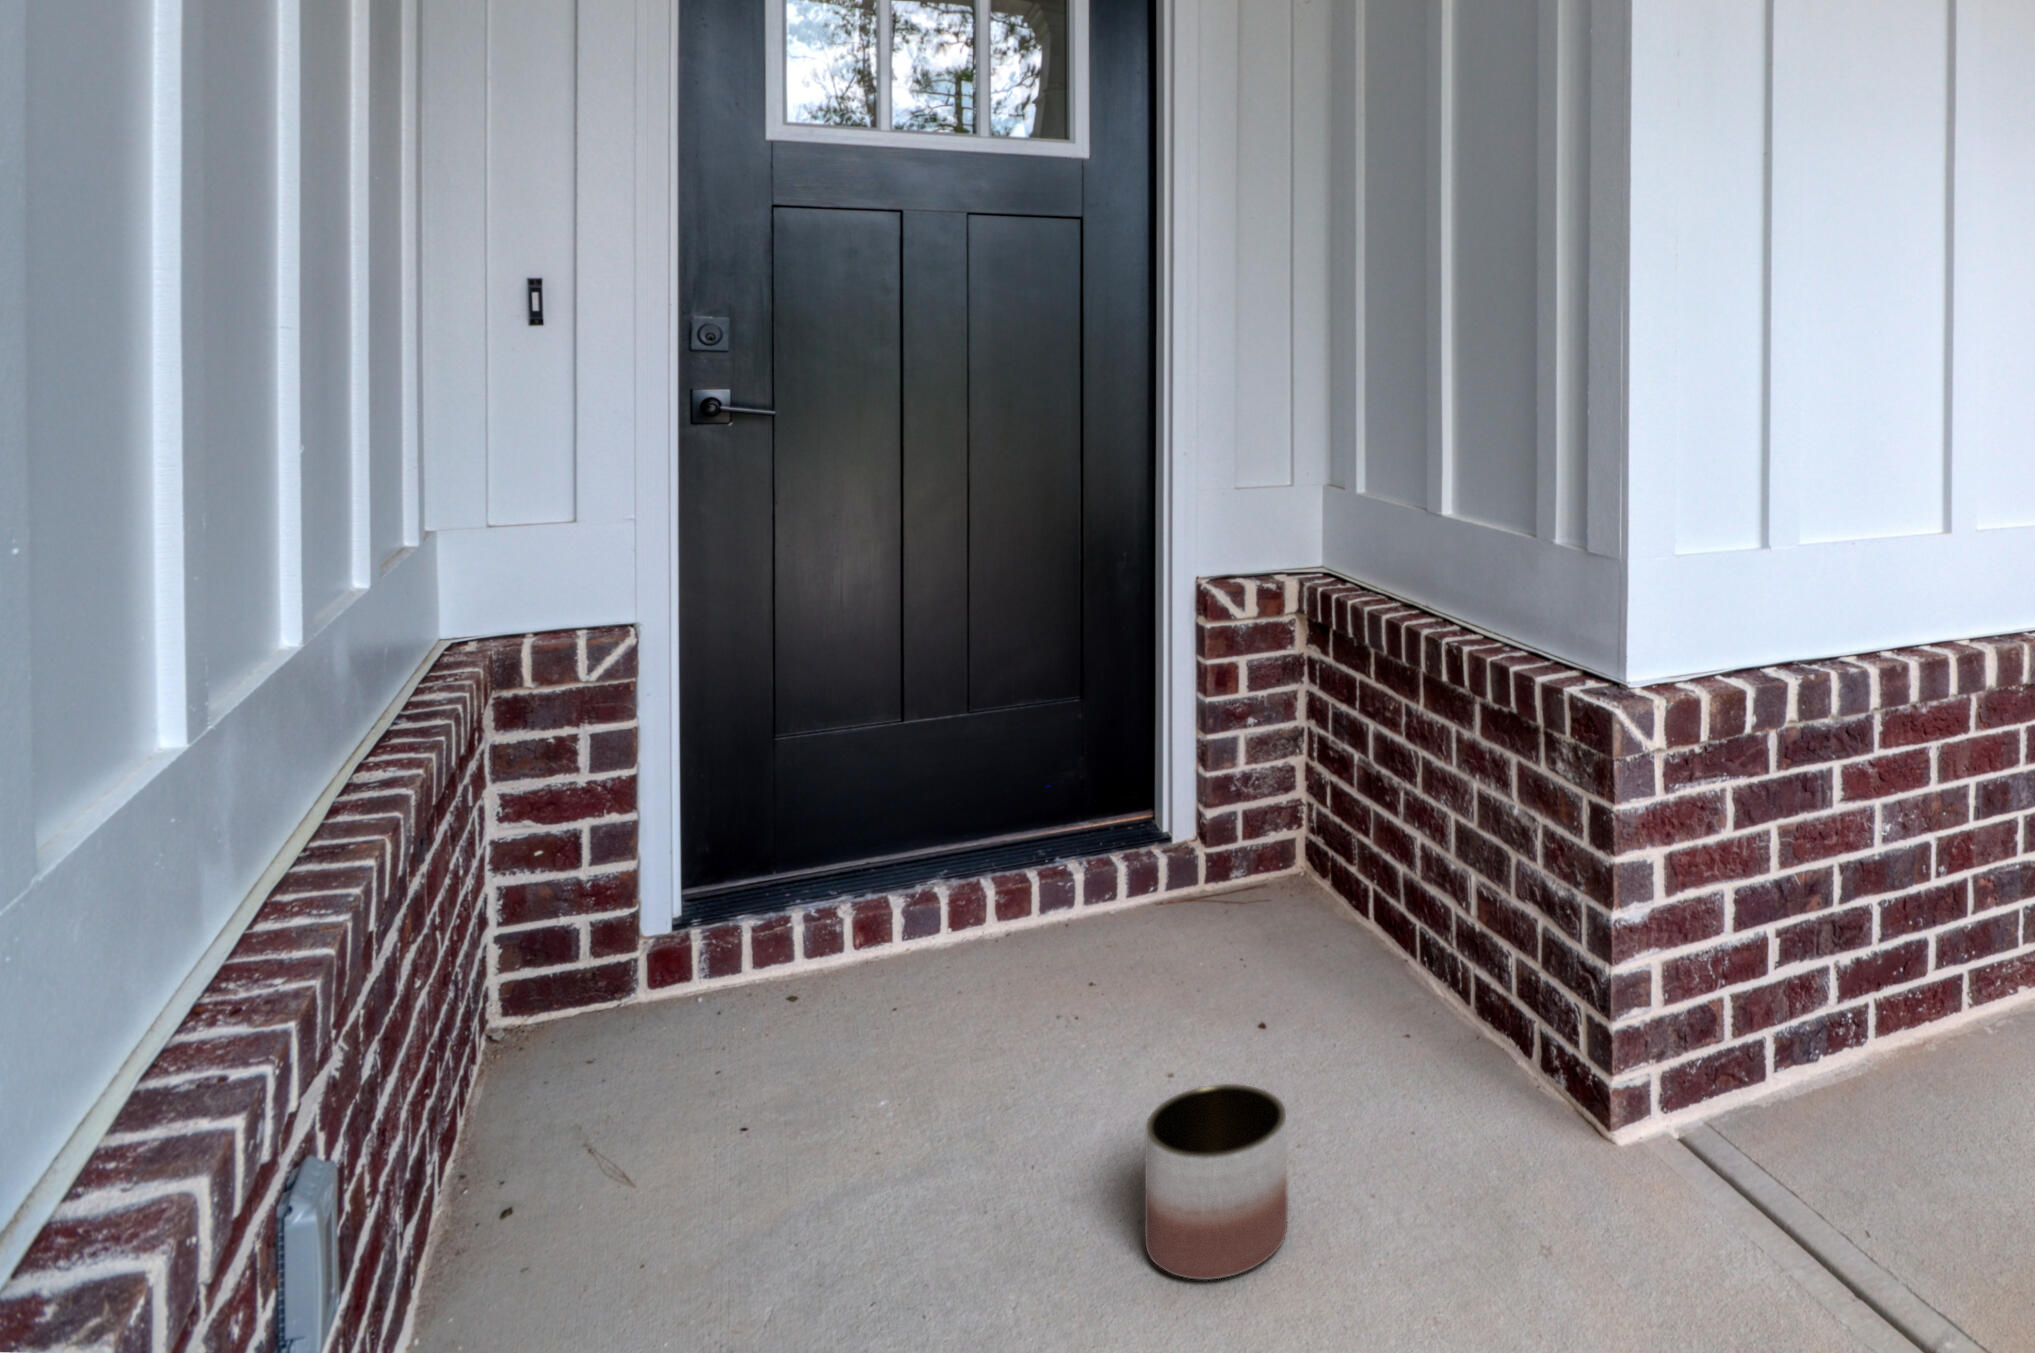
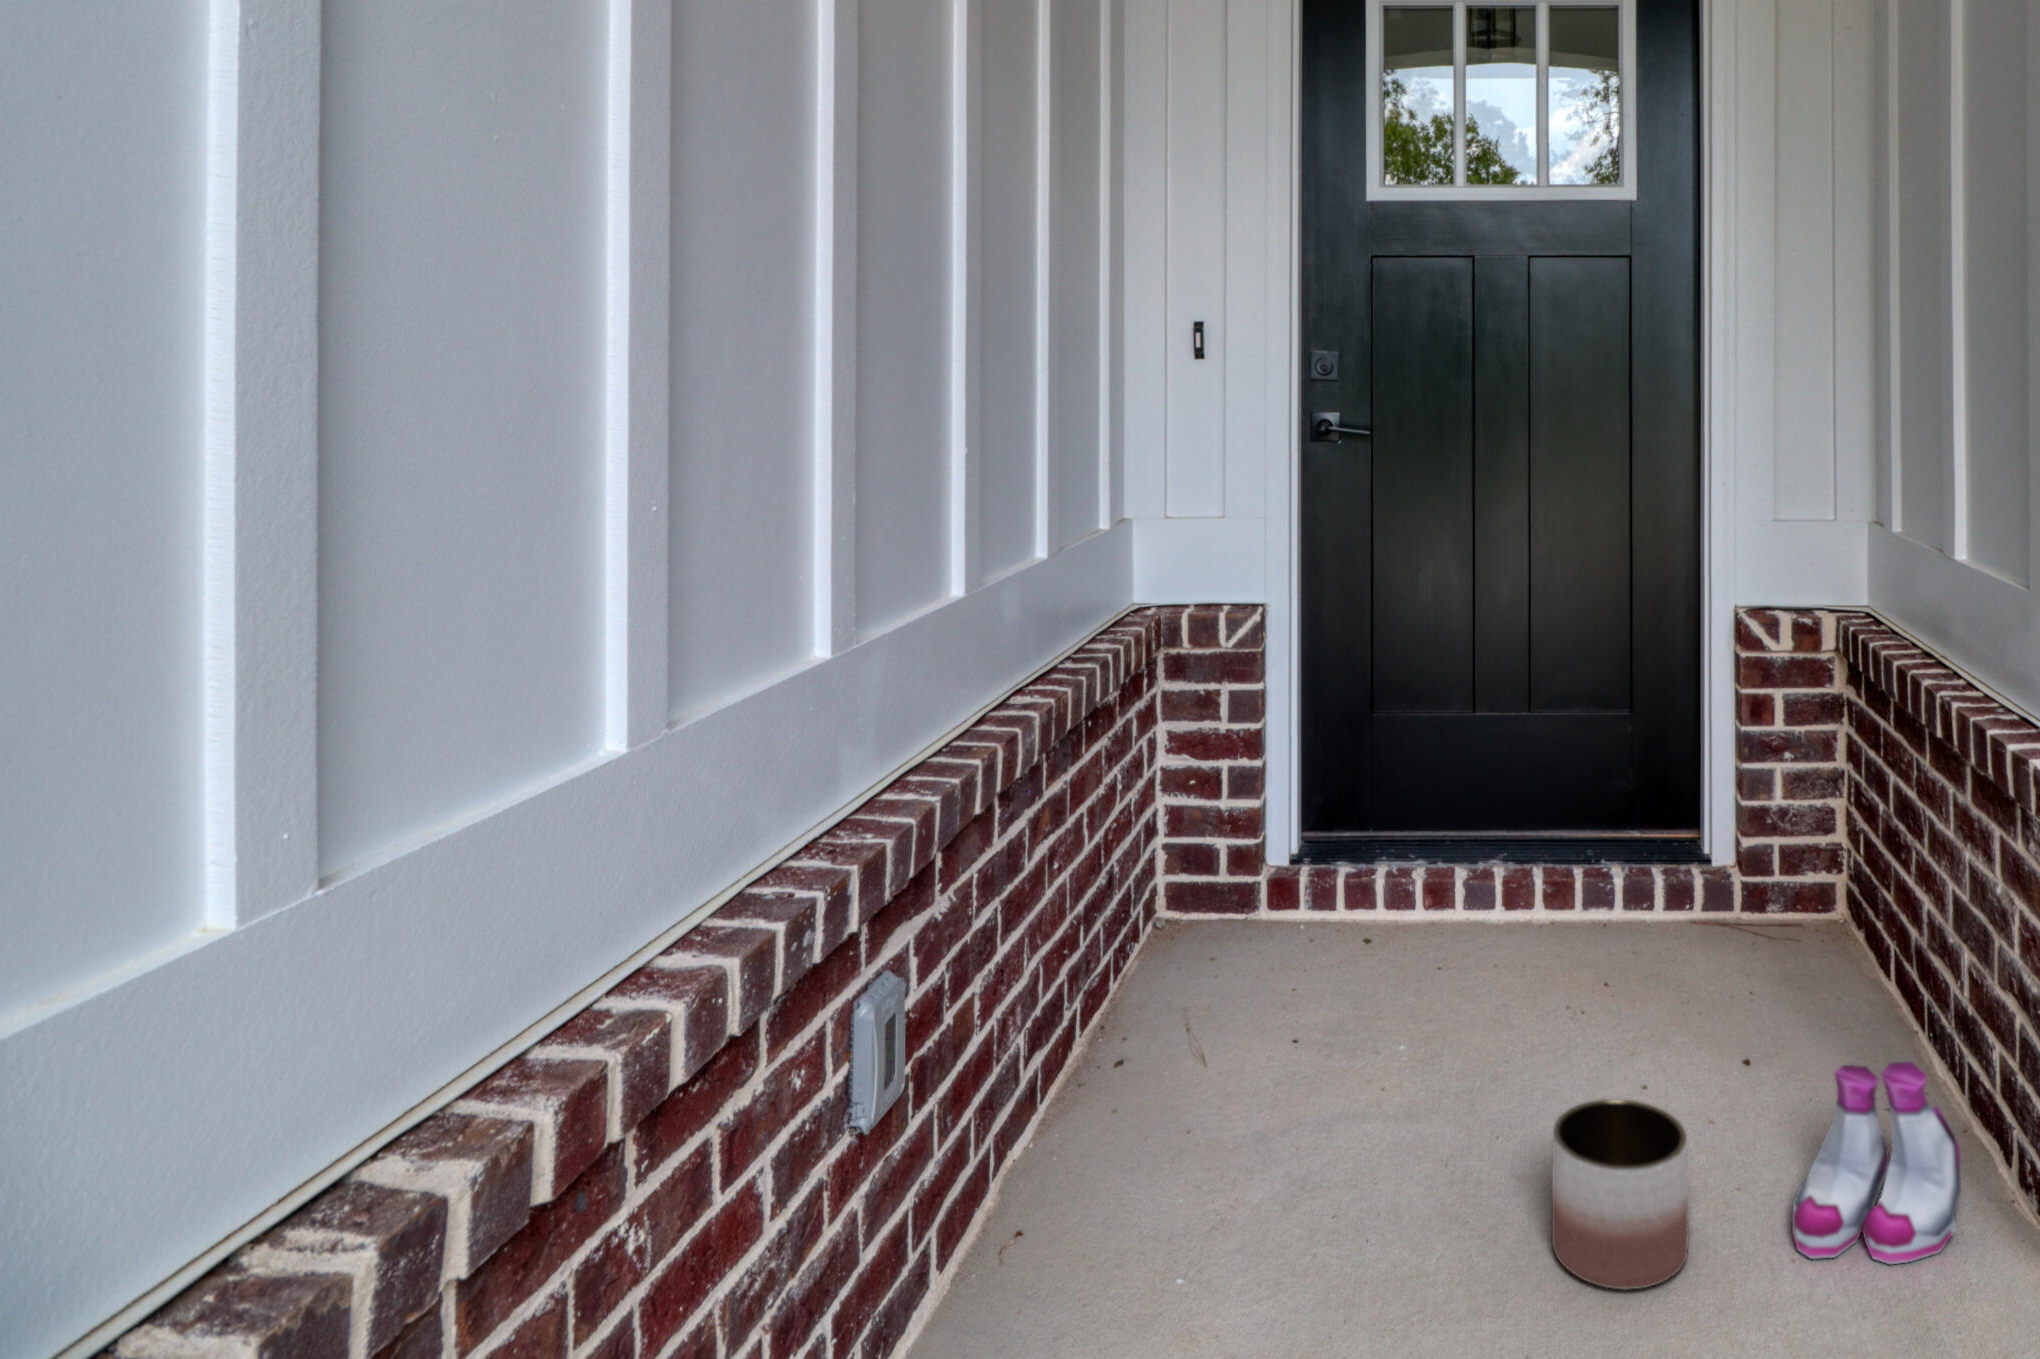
boots: none [1367,981,1512,1190] -> present [1792,1062,1961,1264]

